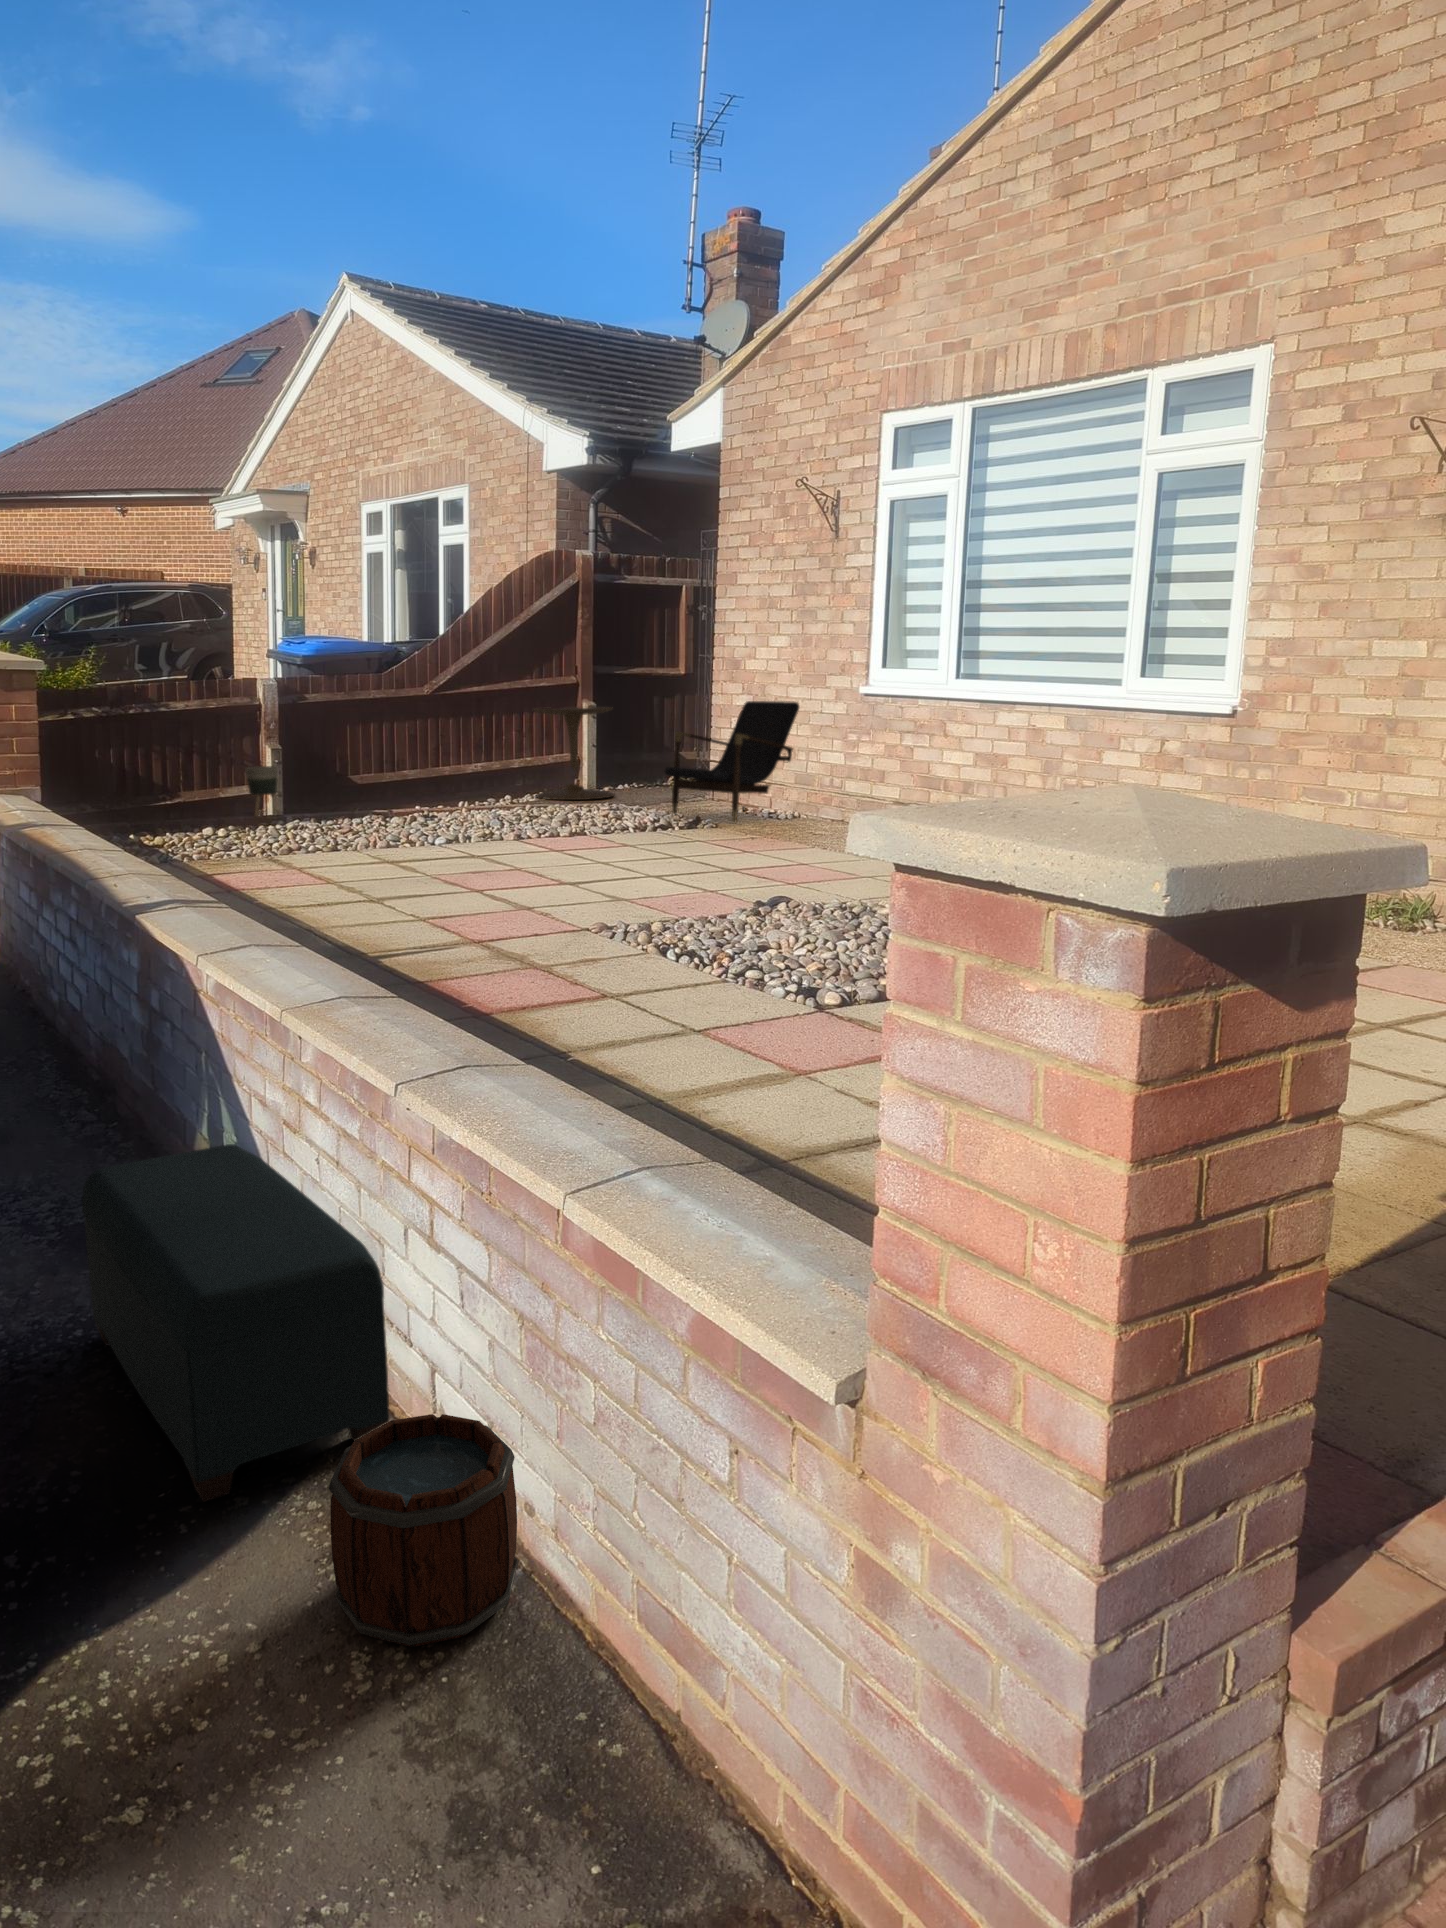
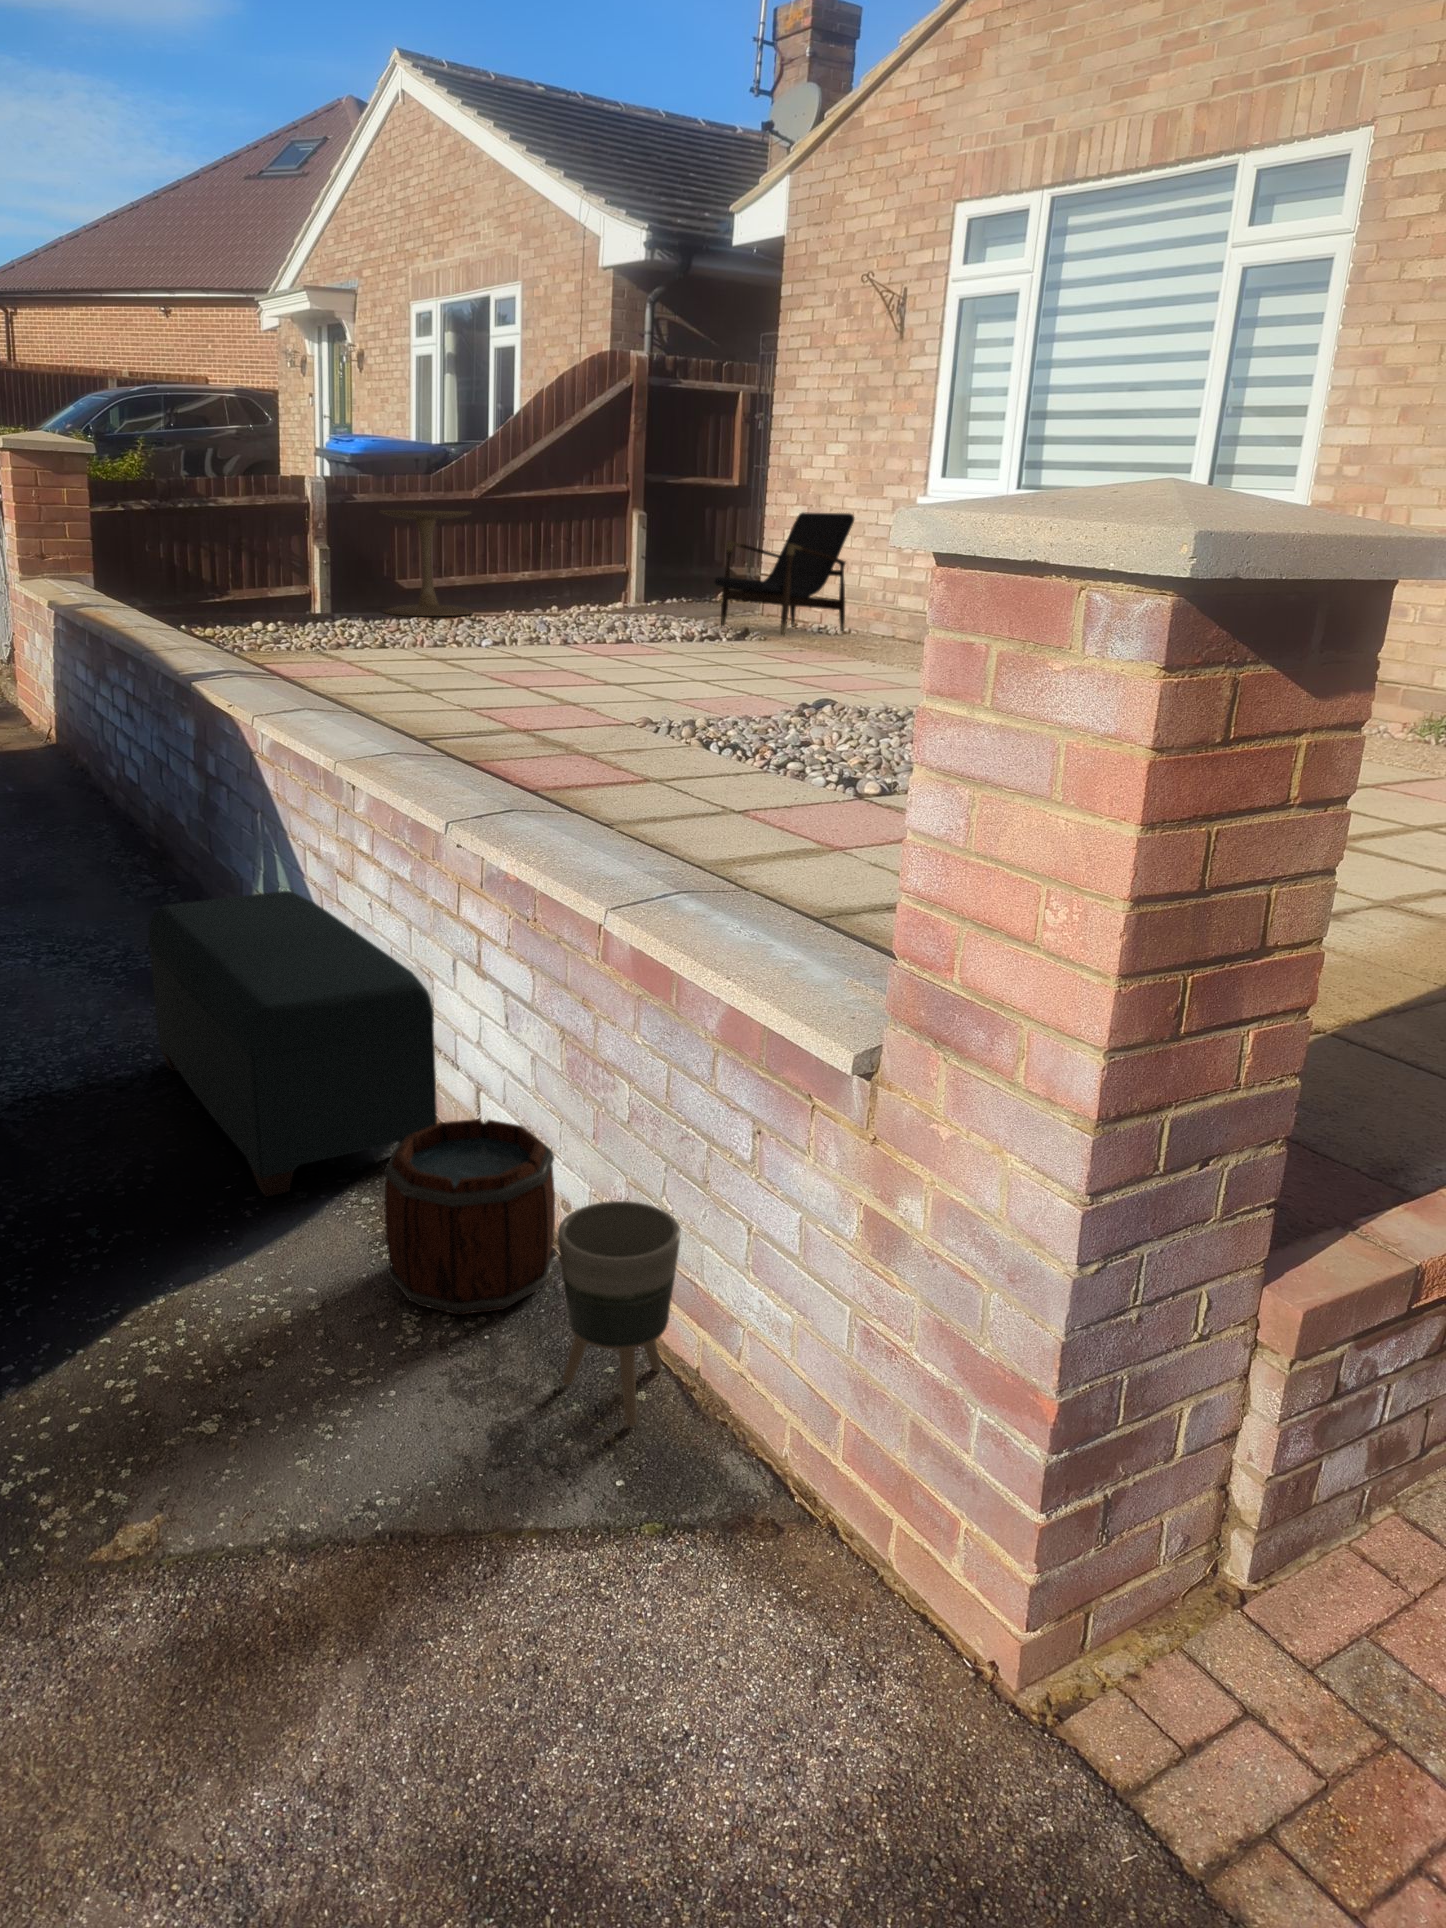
pedestal table: present [532,707,614,800] -> present [380,510,473,616]
planter: present [245,766,280,816] -> present [558,1201,680,1426]

